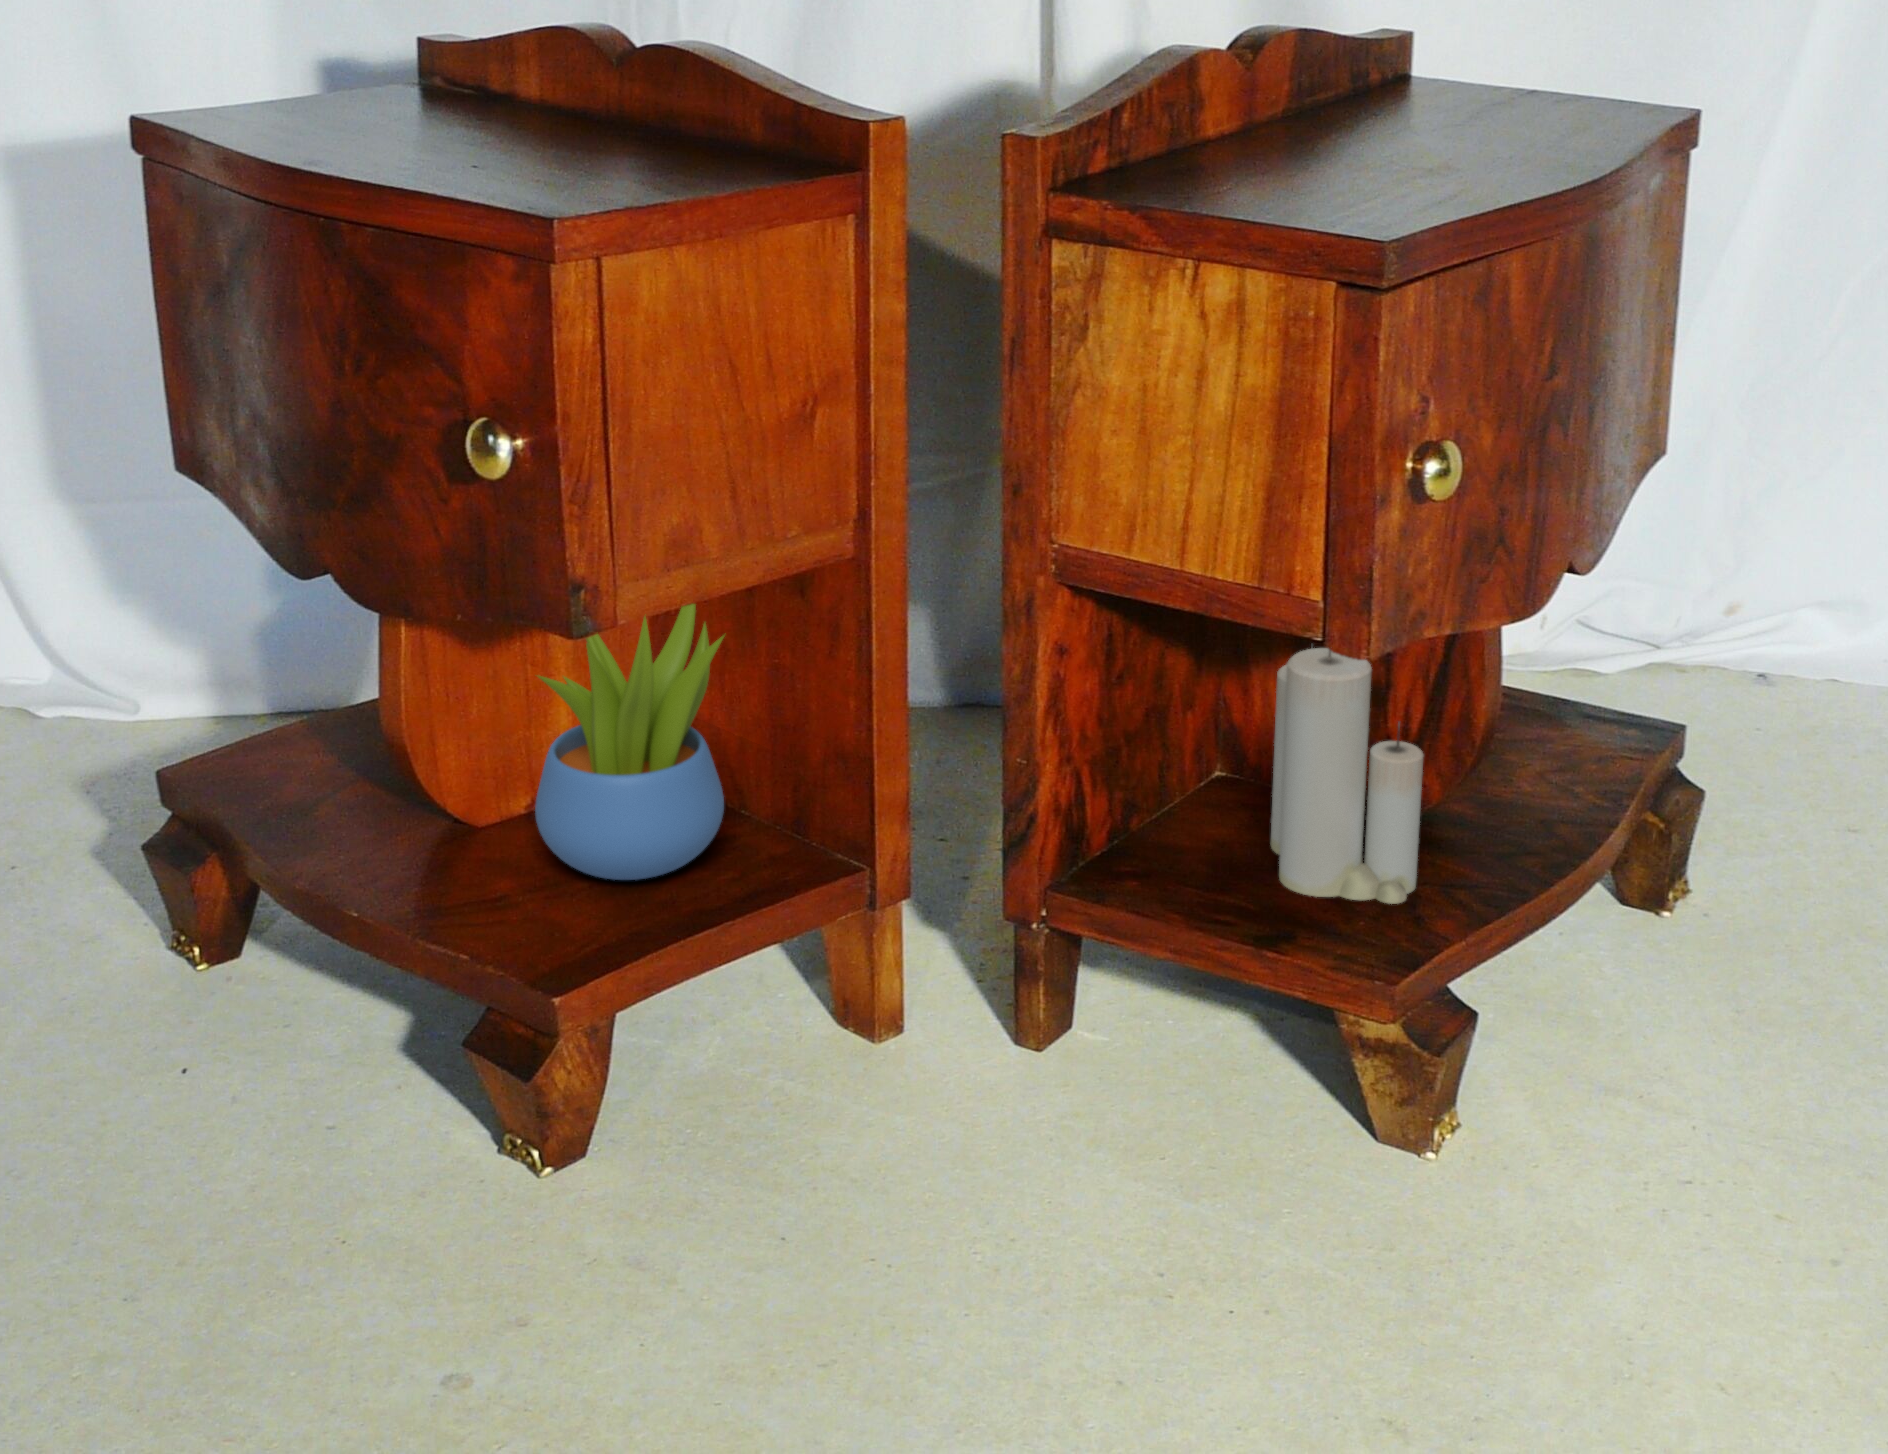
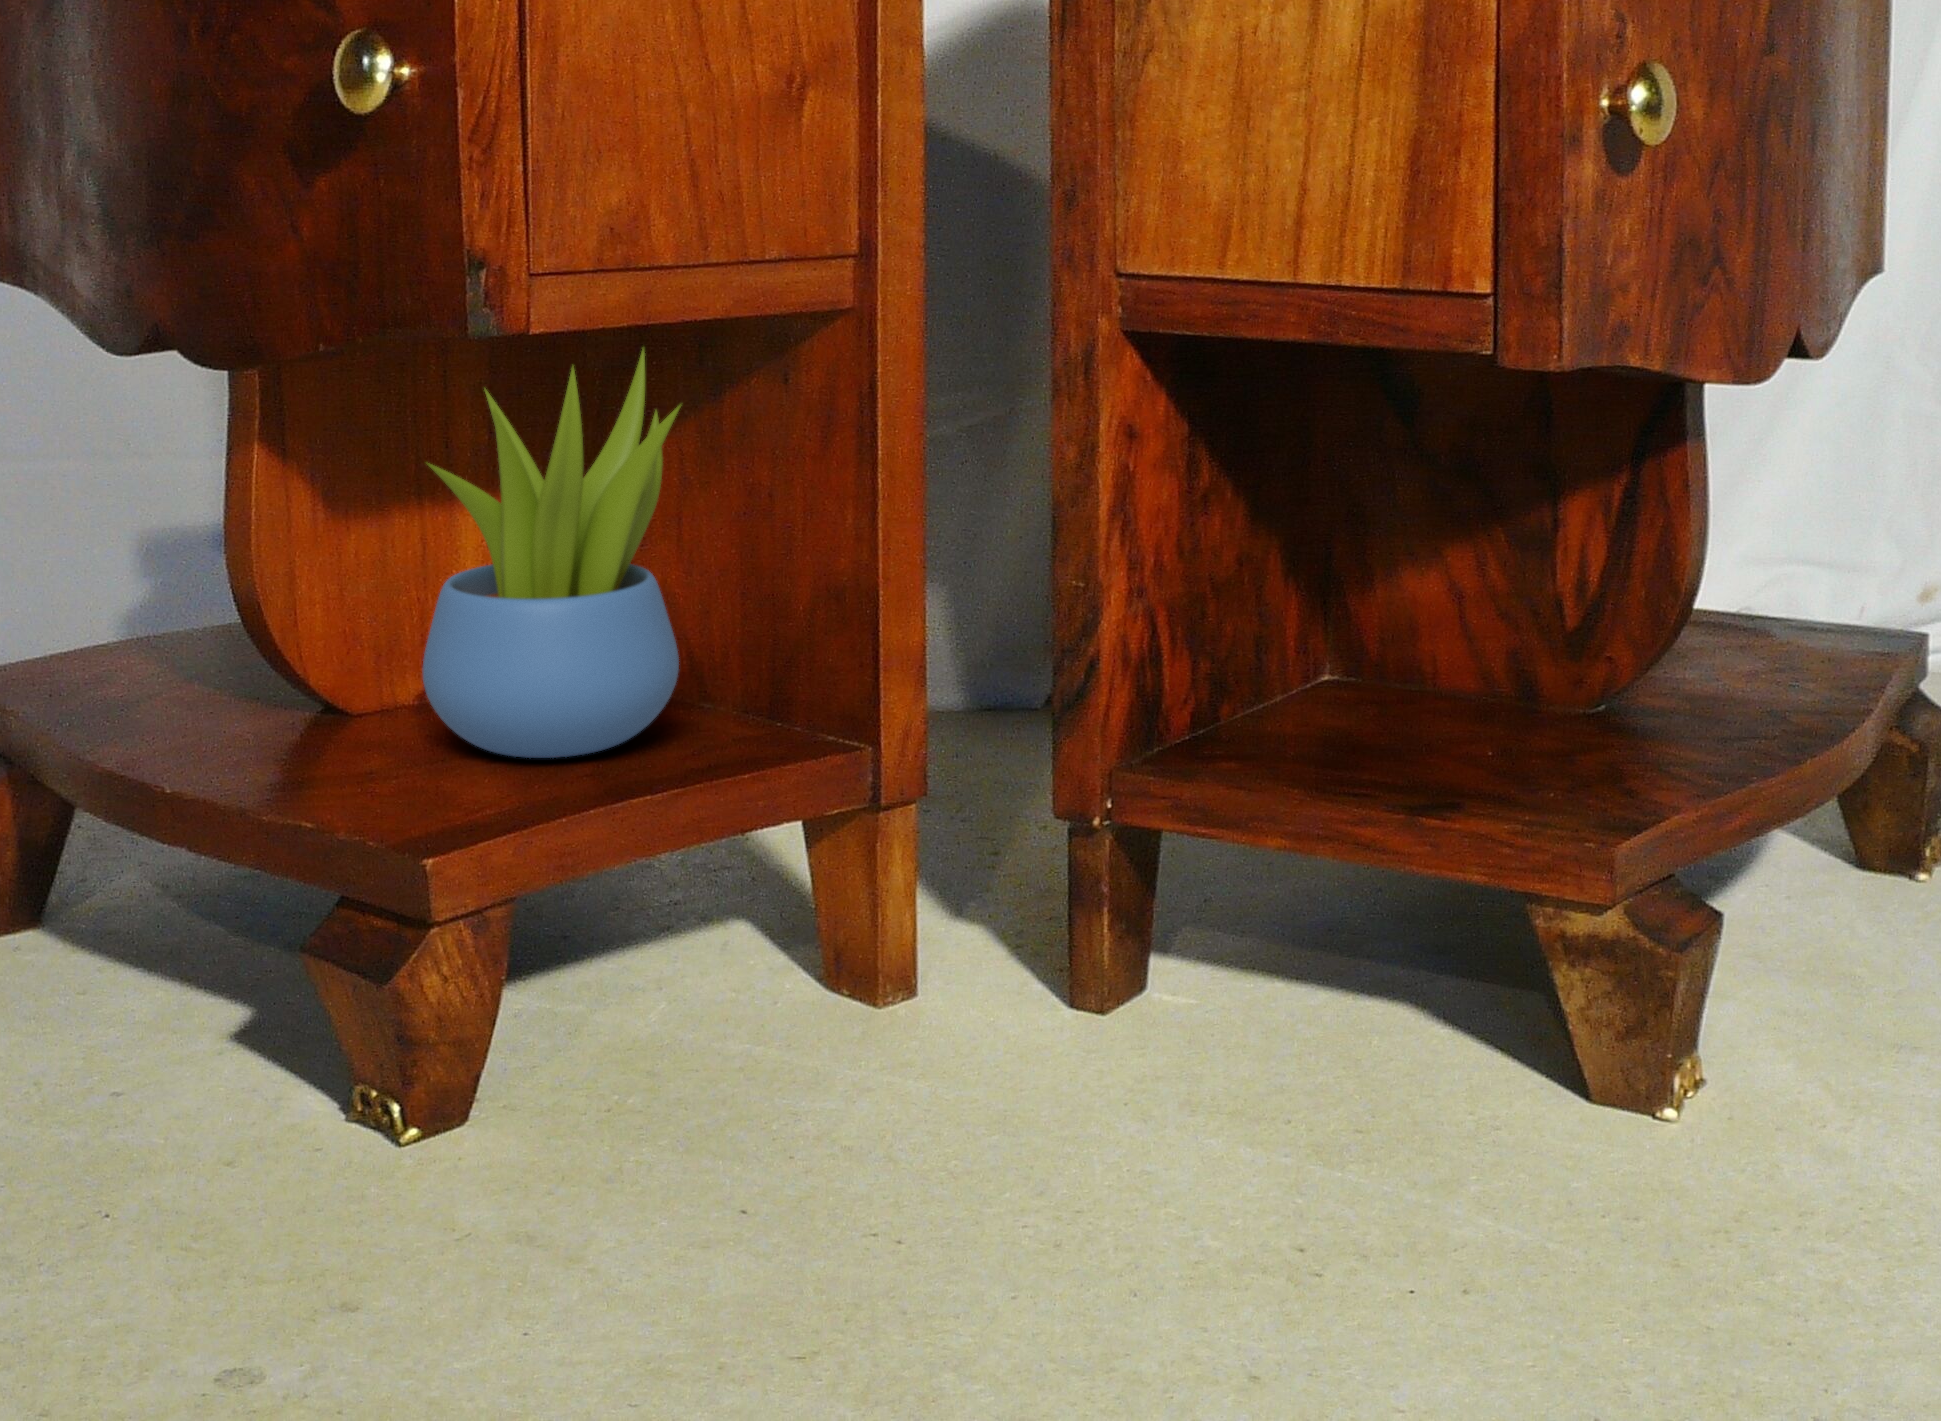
candle: present [1270,644,1423,904] -> none [1413,402,1623,777]

